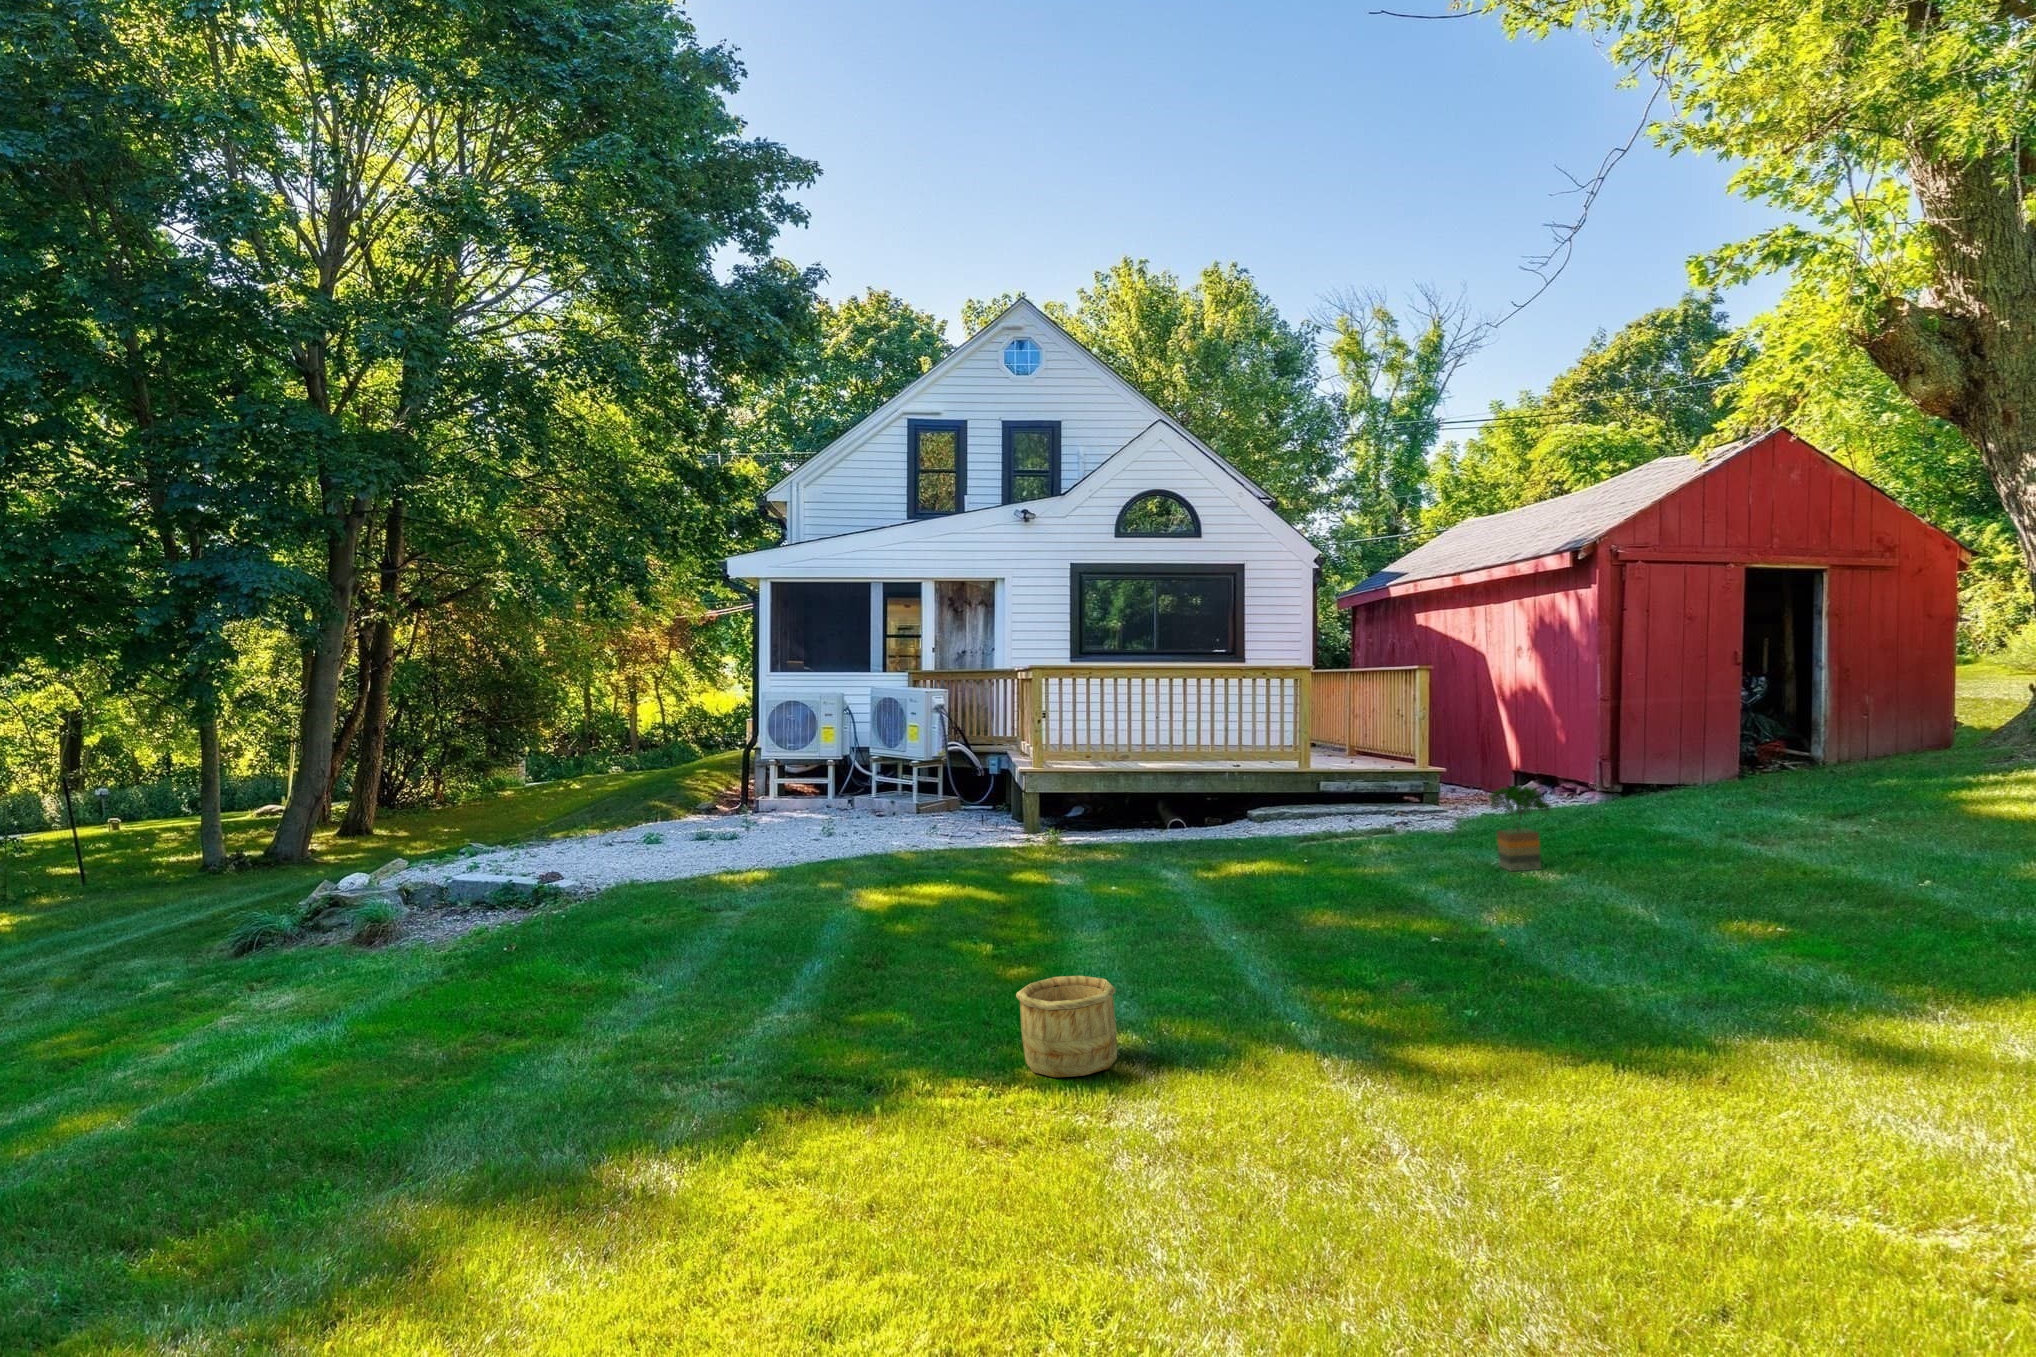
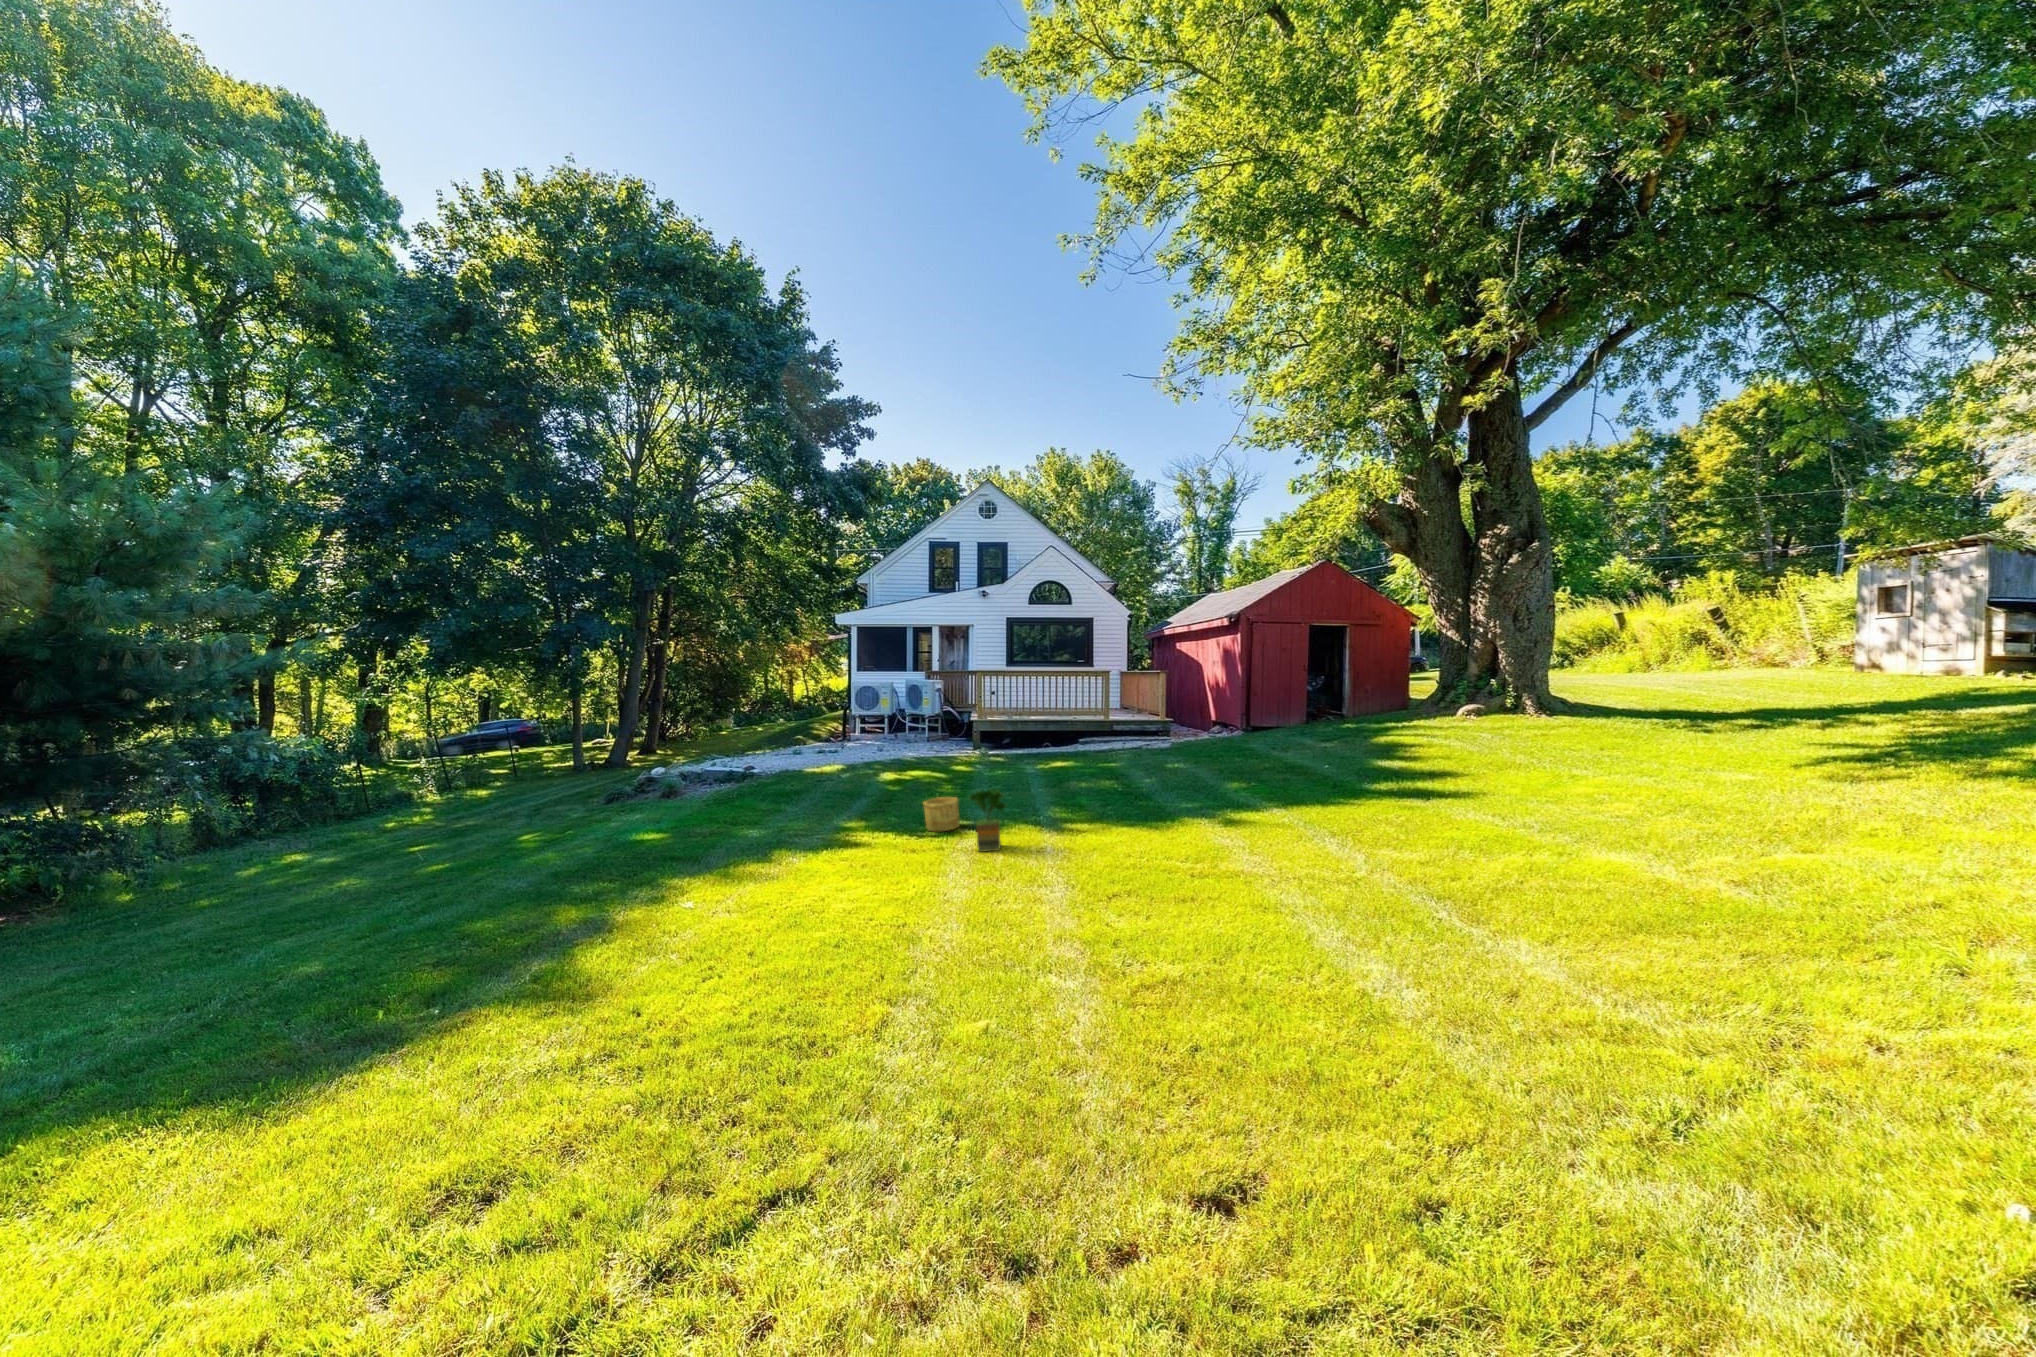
potted tree: present [1489,785,1551,871] -> present [968,790,1007,852]

